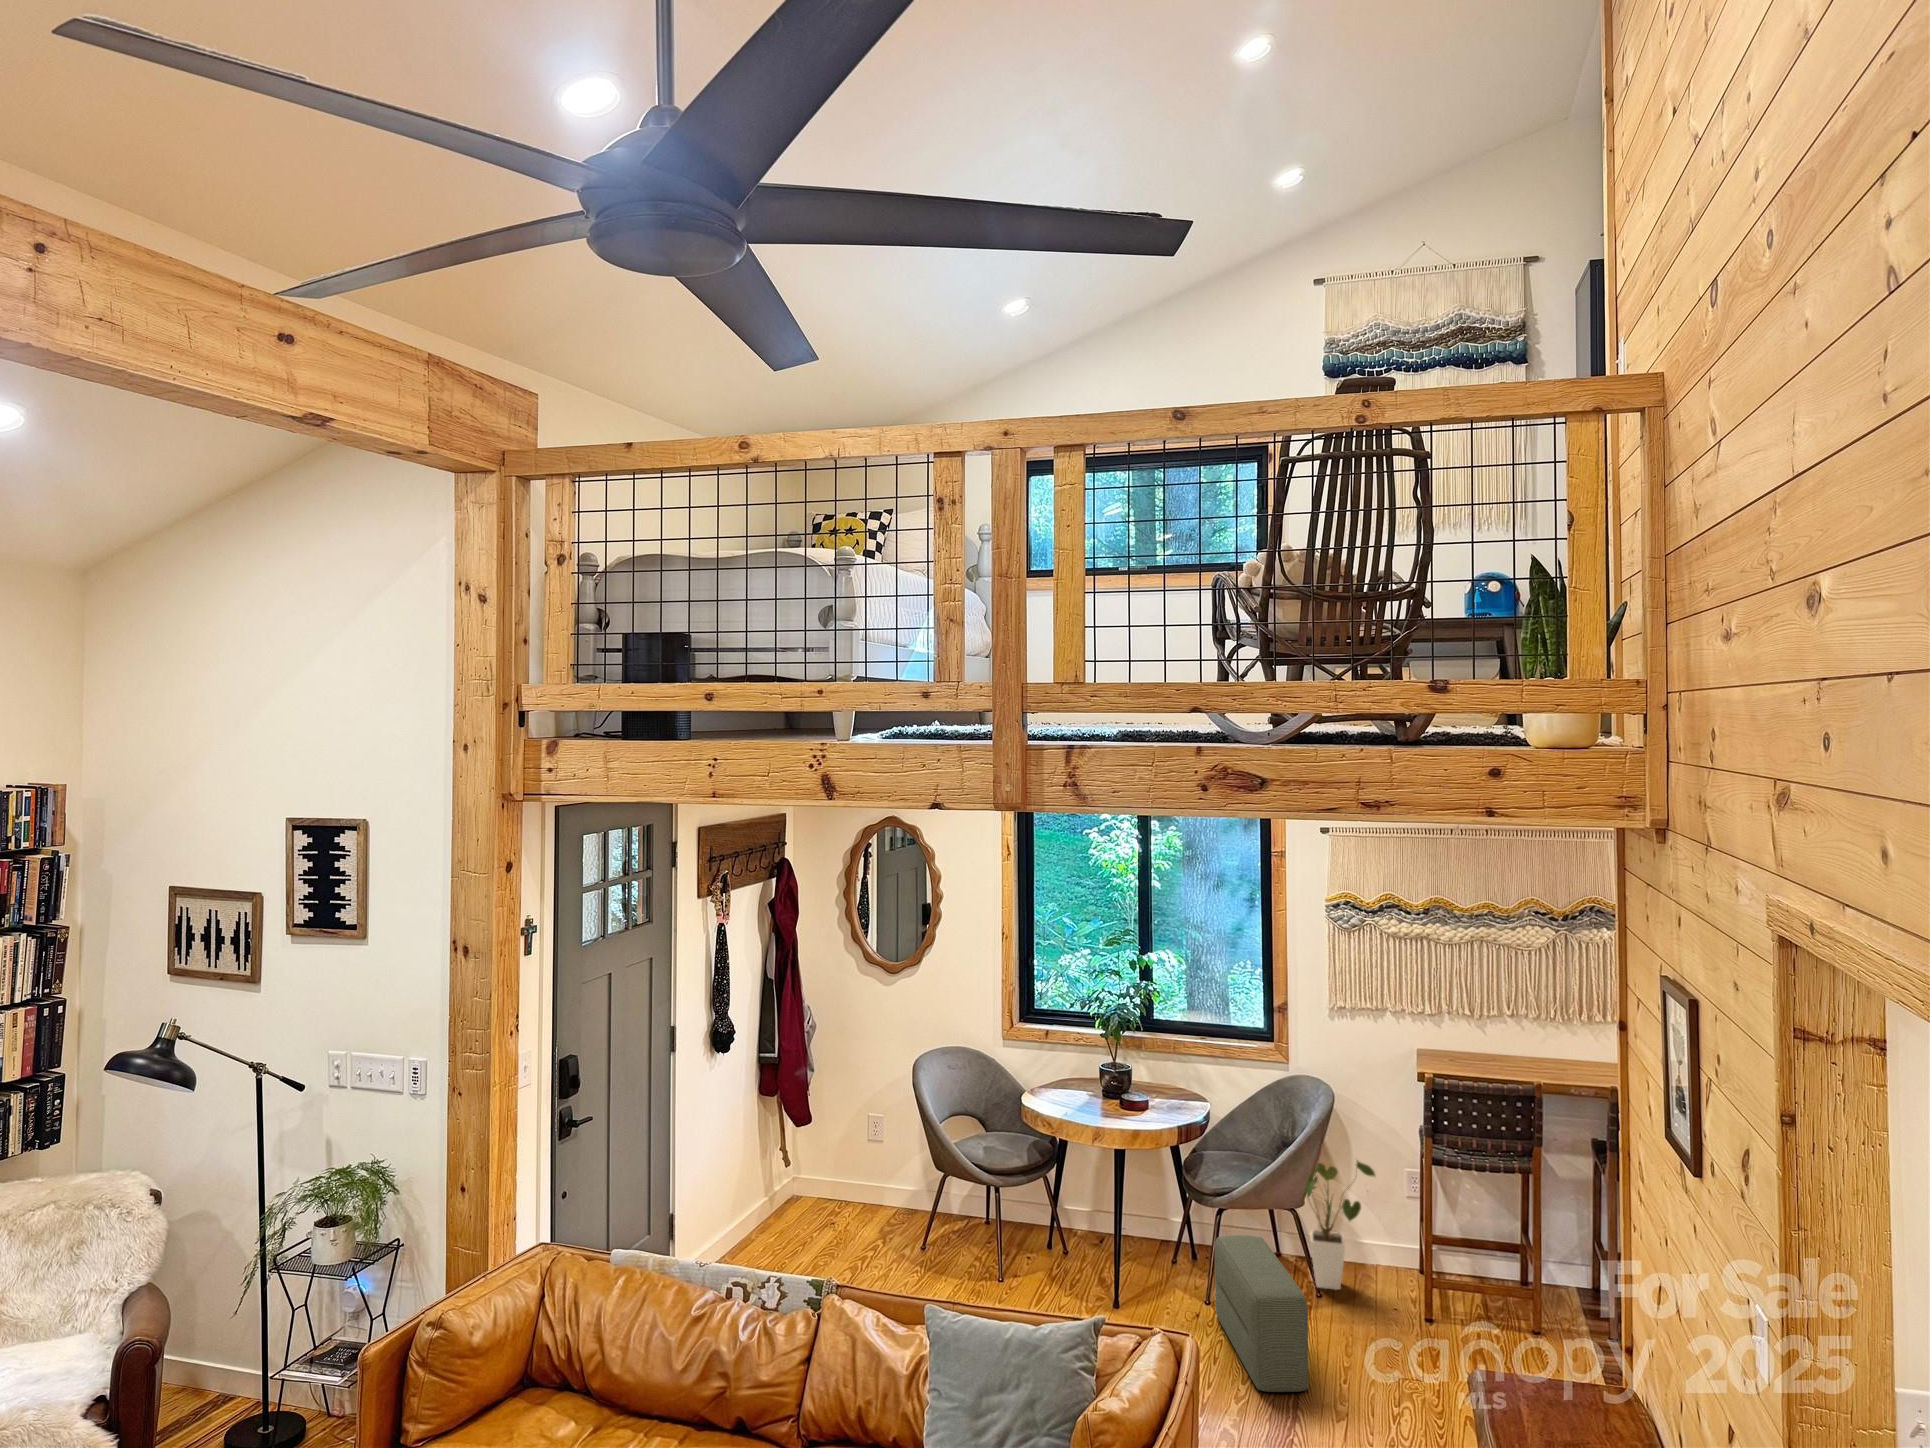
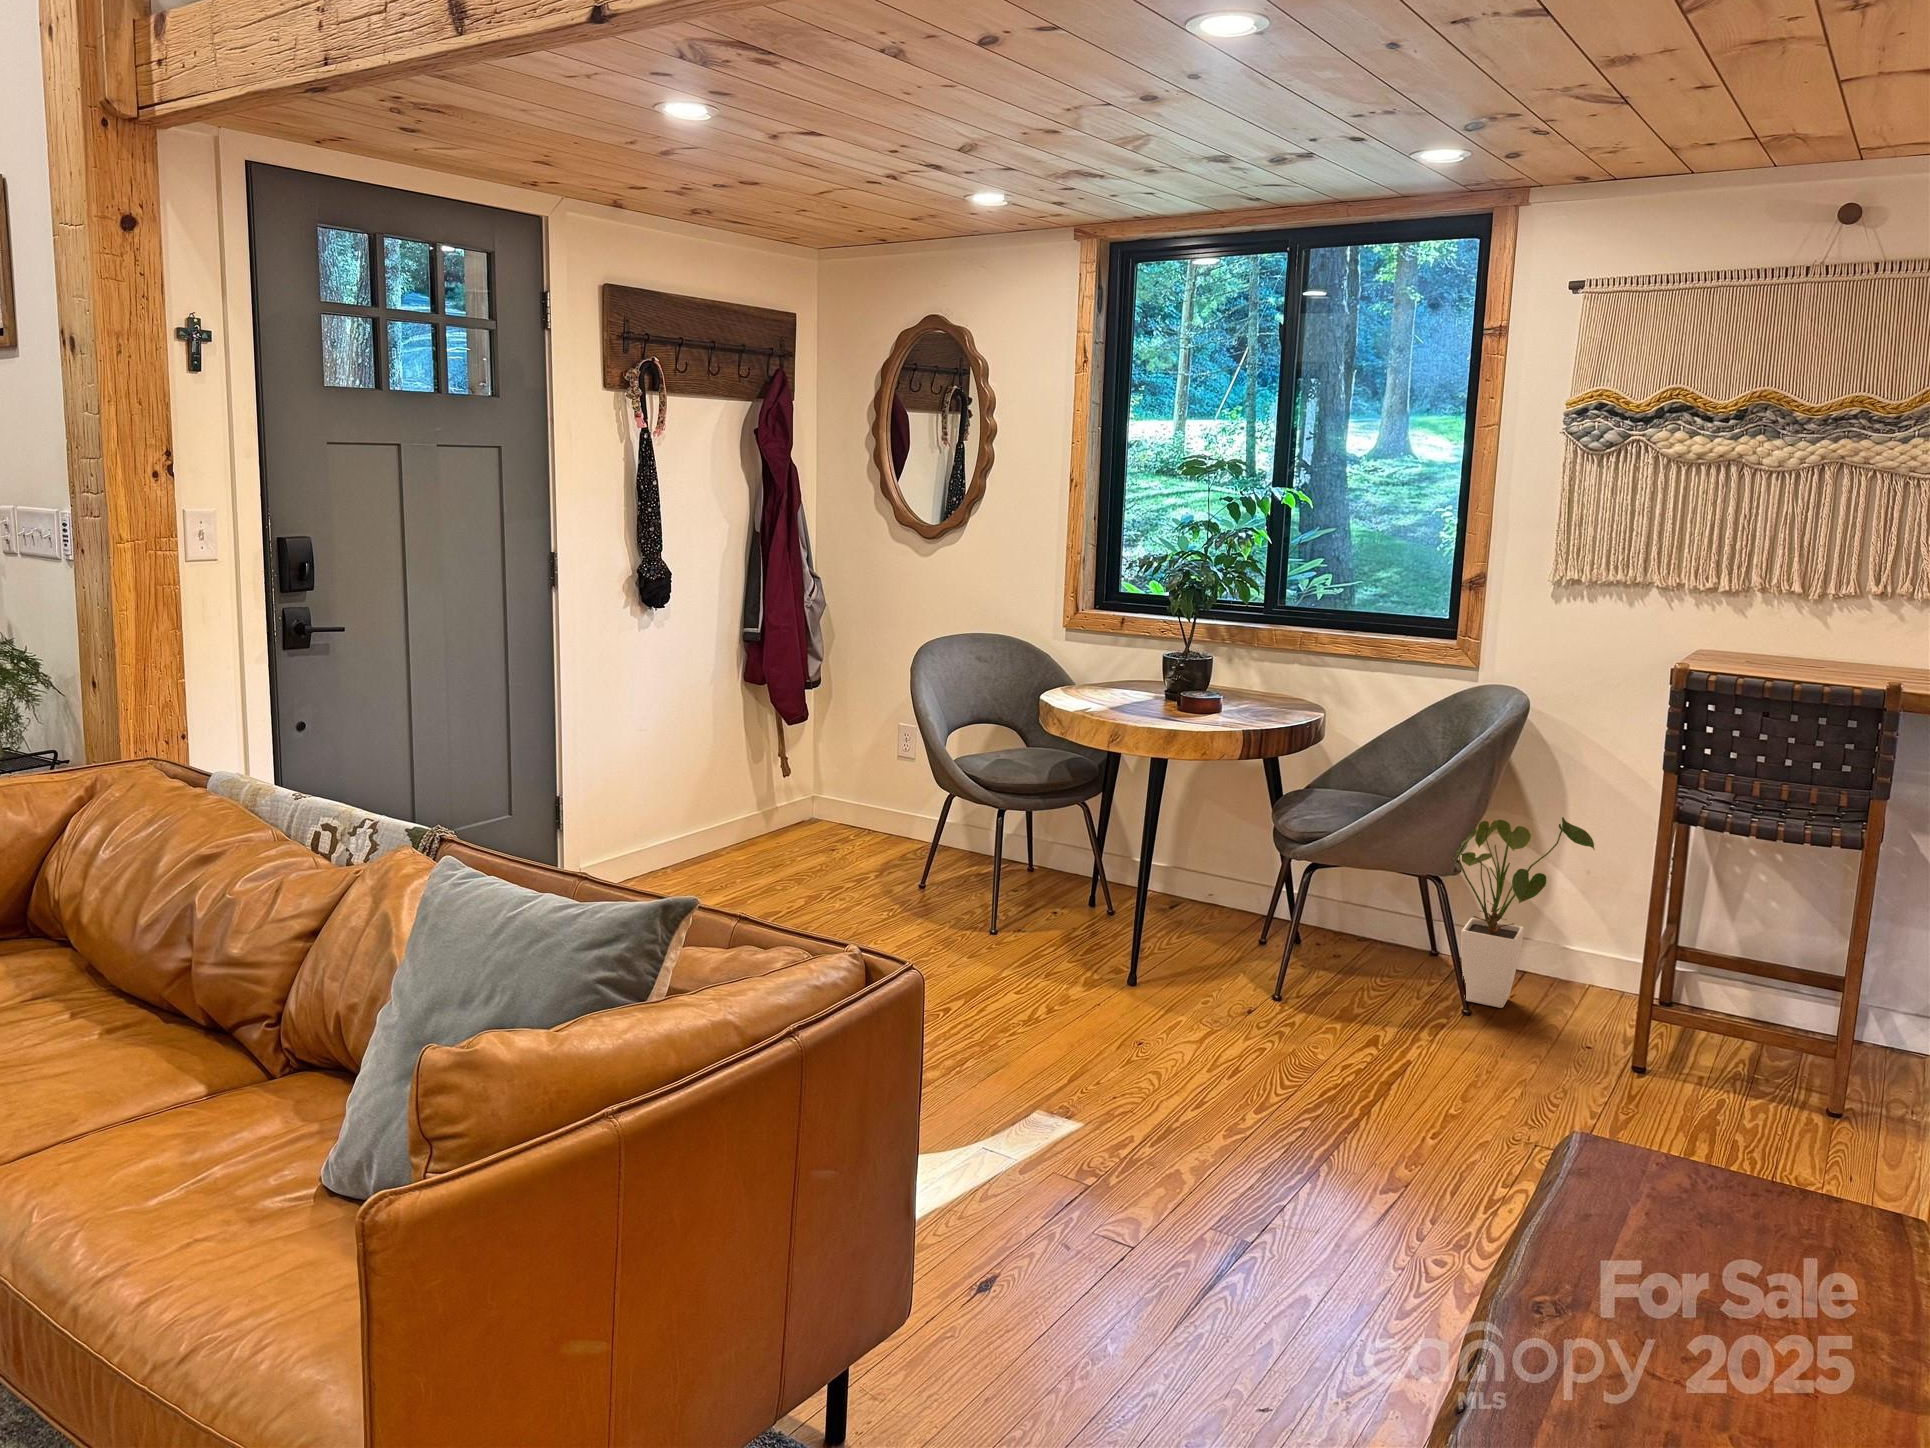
pouf: present [1215,1235,1308,1392] -> none [1272,899,1372,1136]

